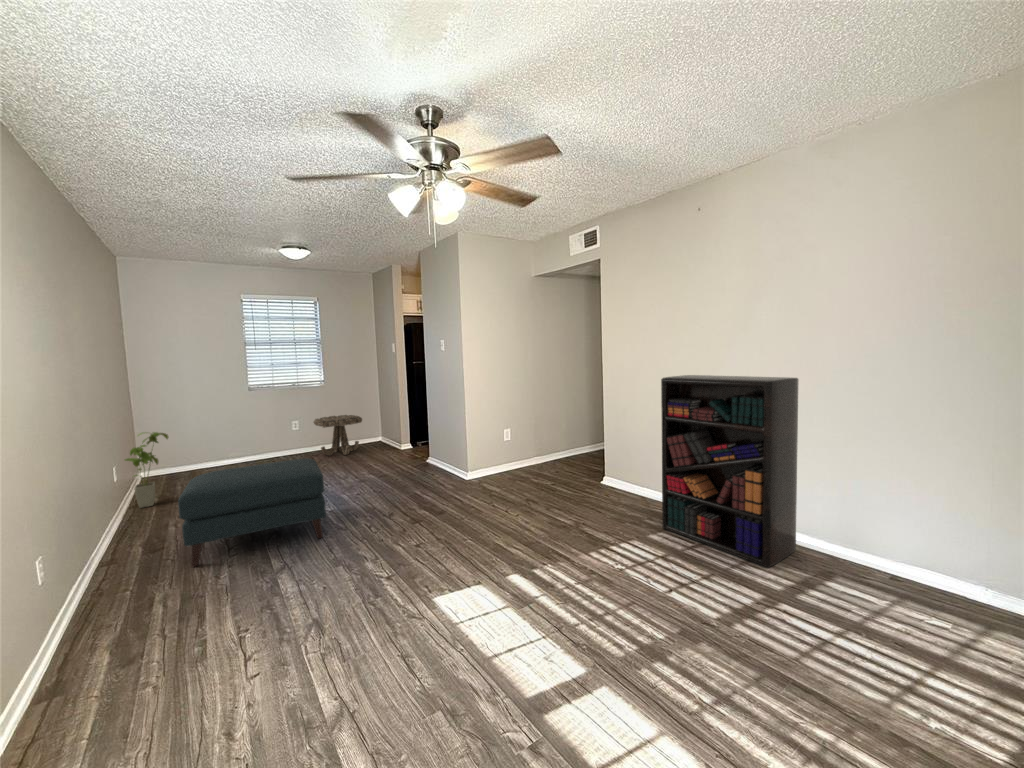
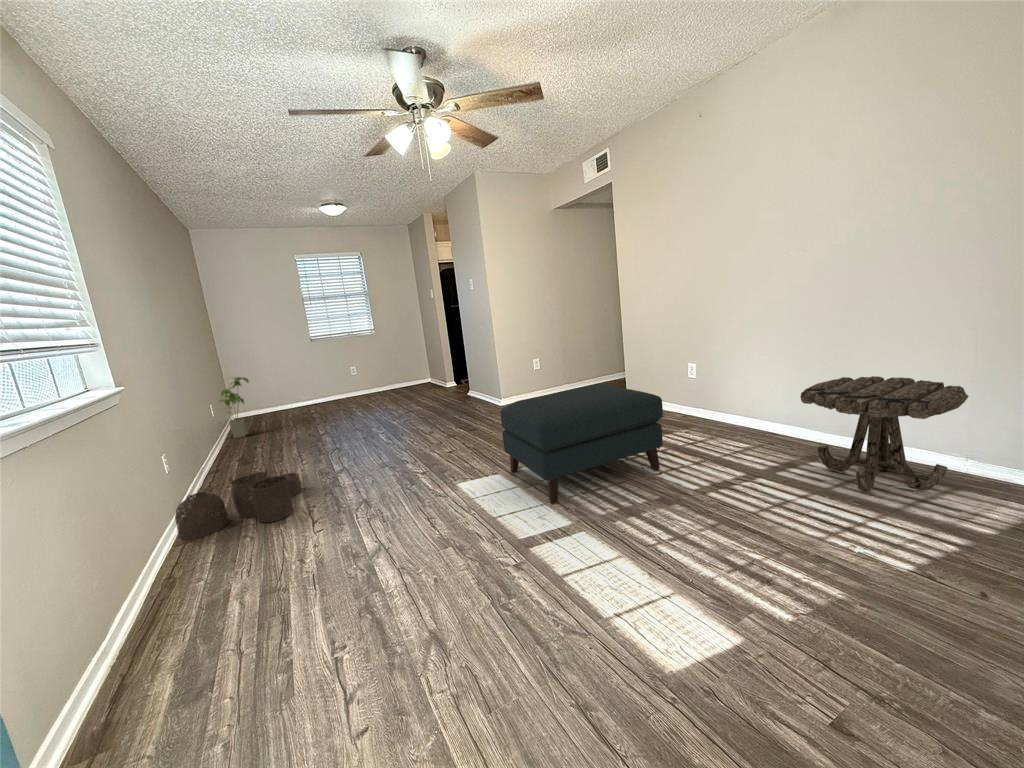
bookshelf: present [661,375,799,567] -> none [661,274,793,454]
side table: present [314,415,362,455] -> present [800,376,969,491]
ottoman: present [178,458,326,567] -> present [501,384,663,504]
woven basket: none [40,571,229,690] -> present [175,469,302,540]

